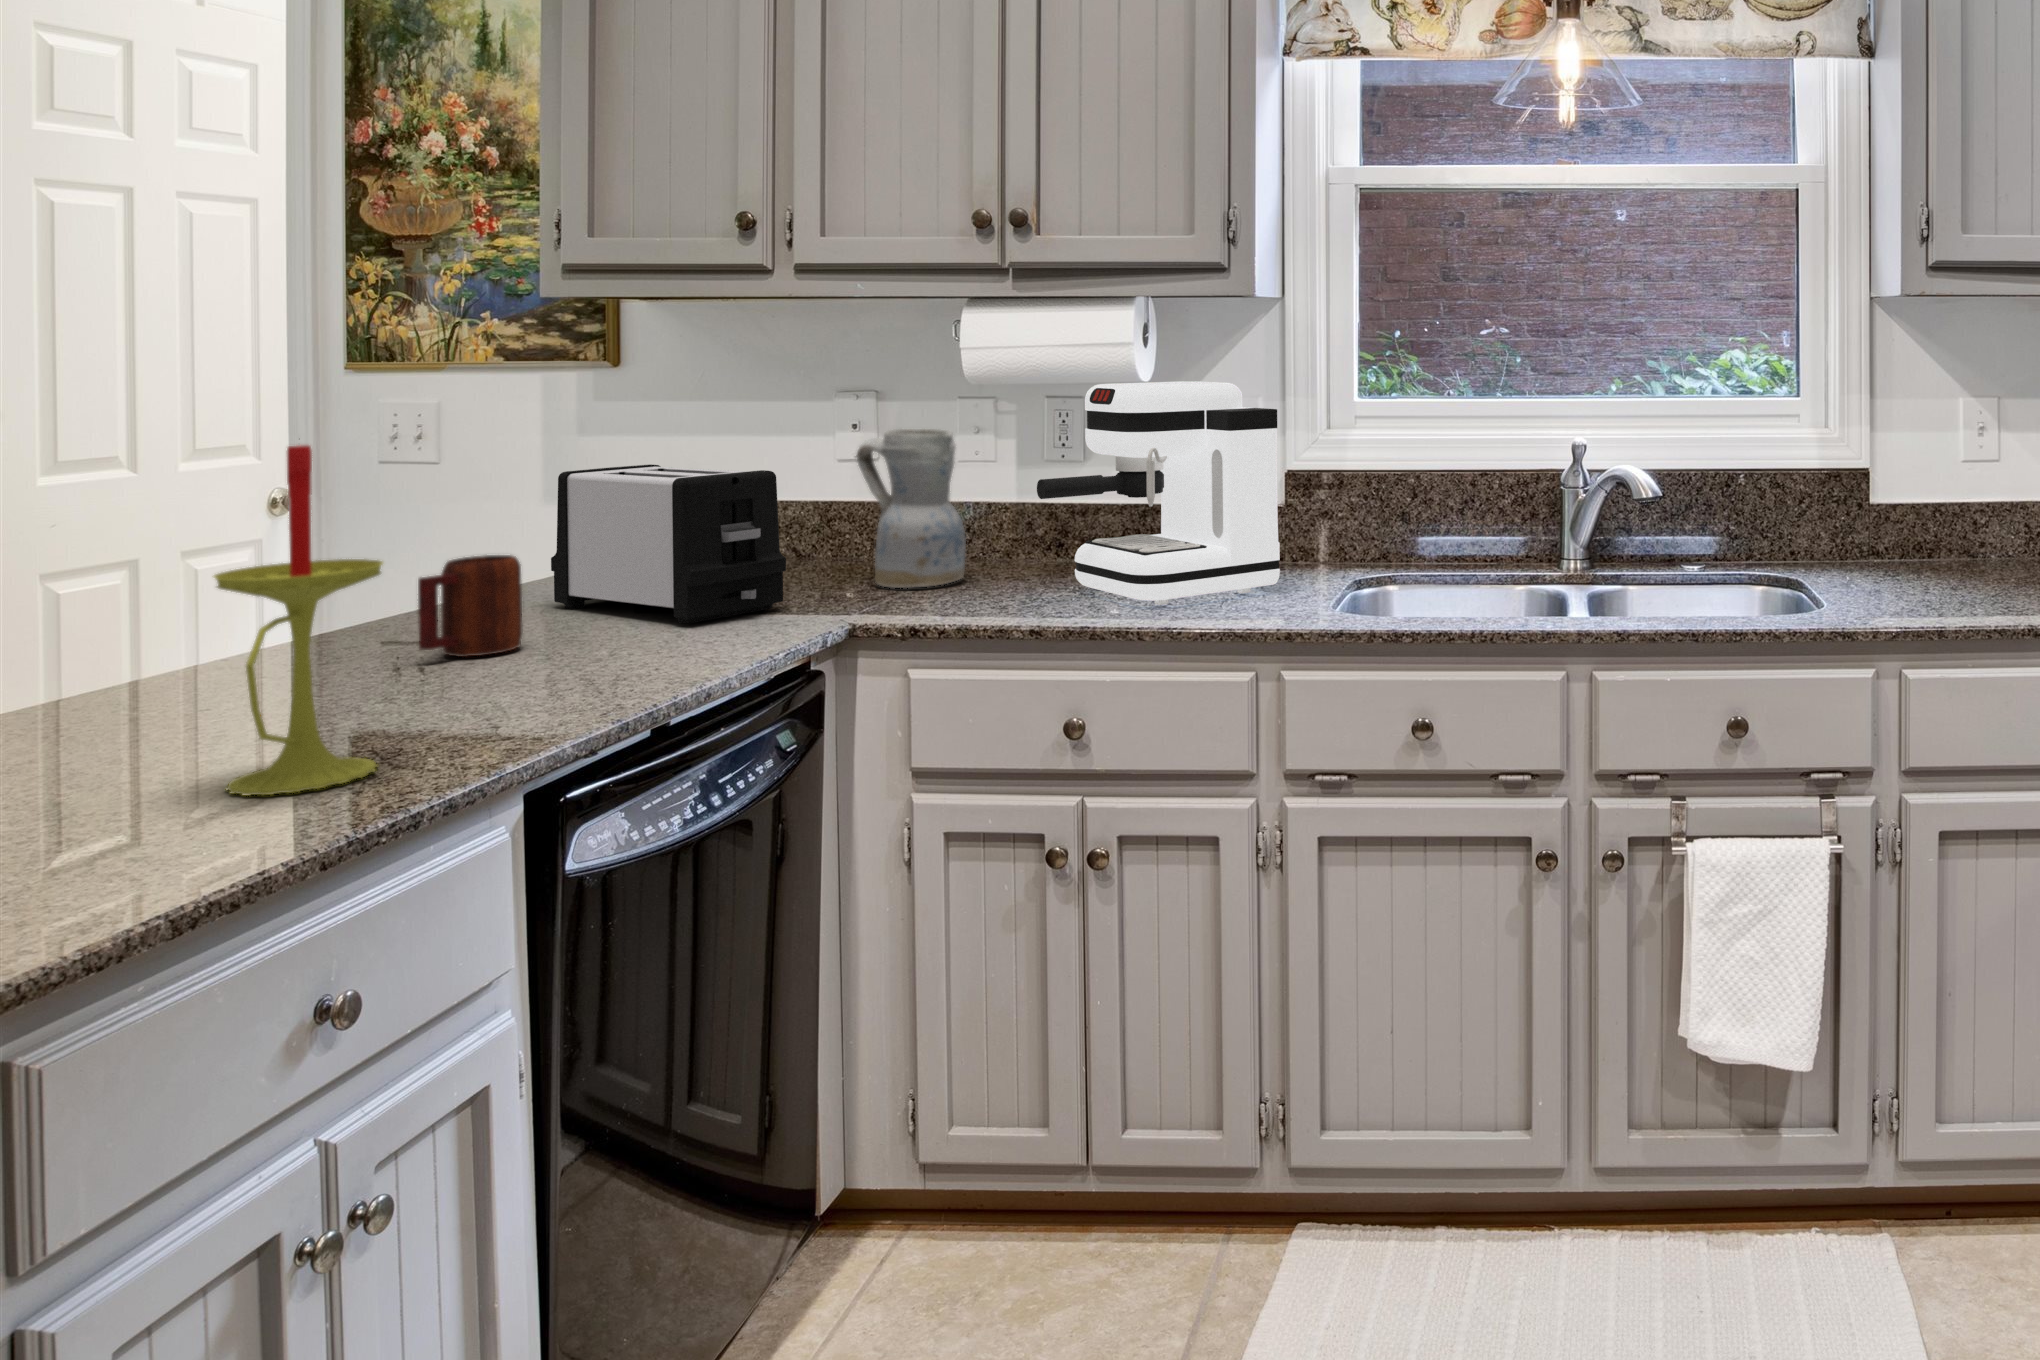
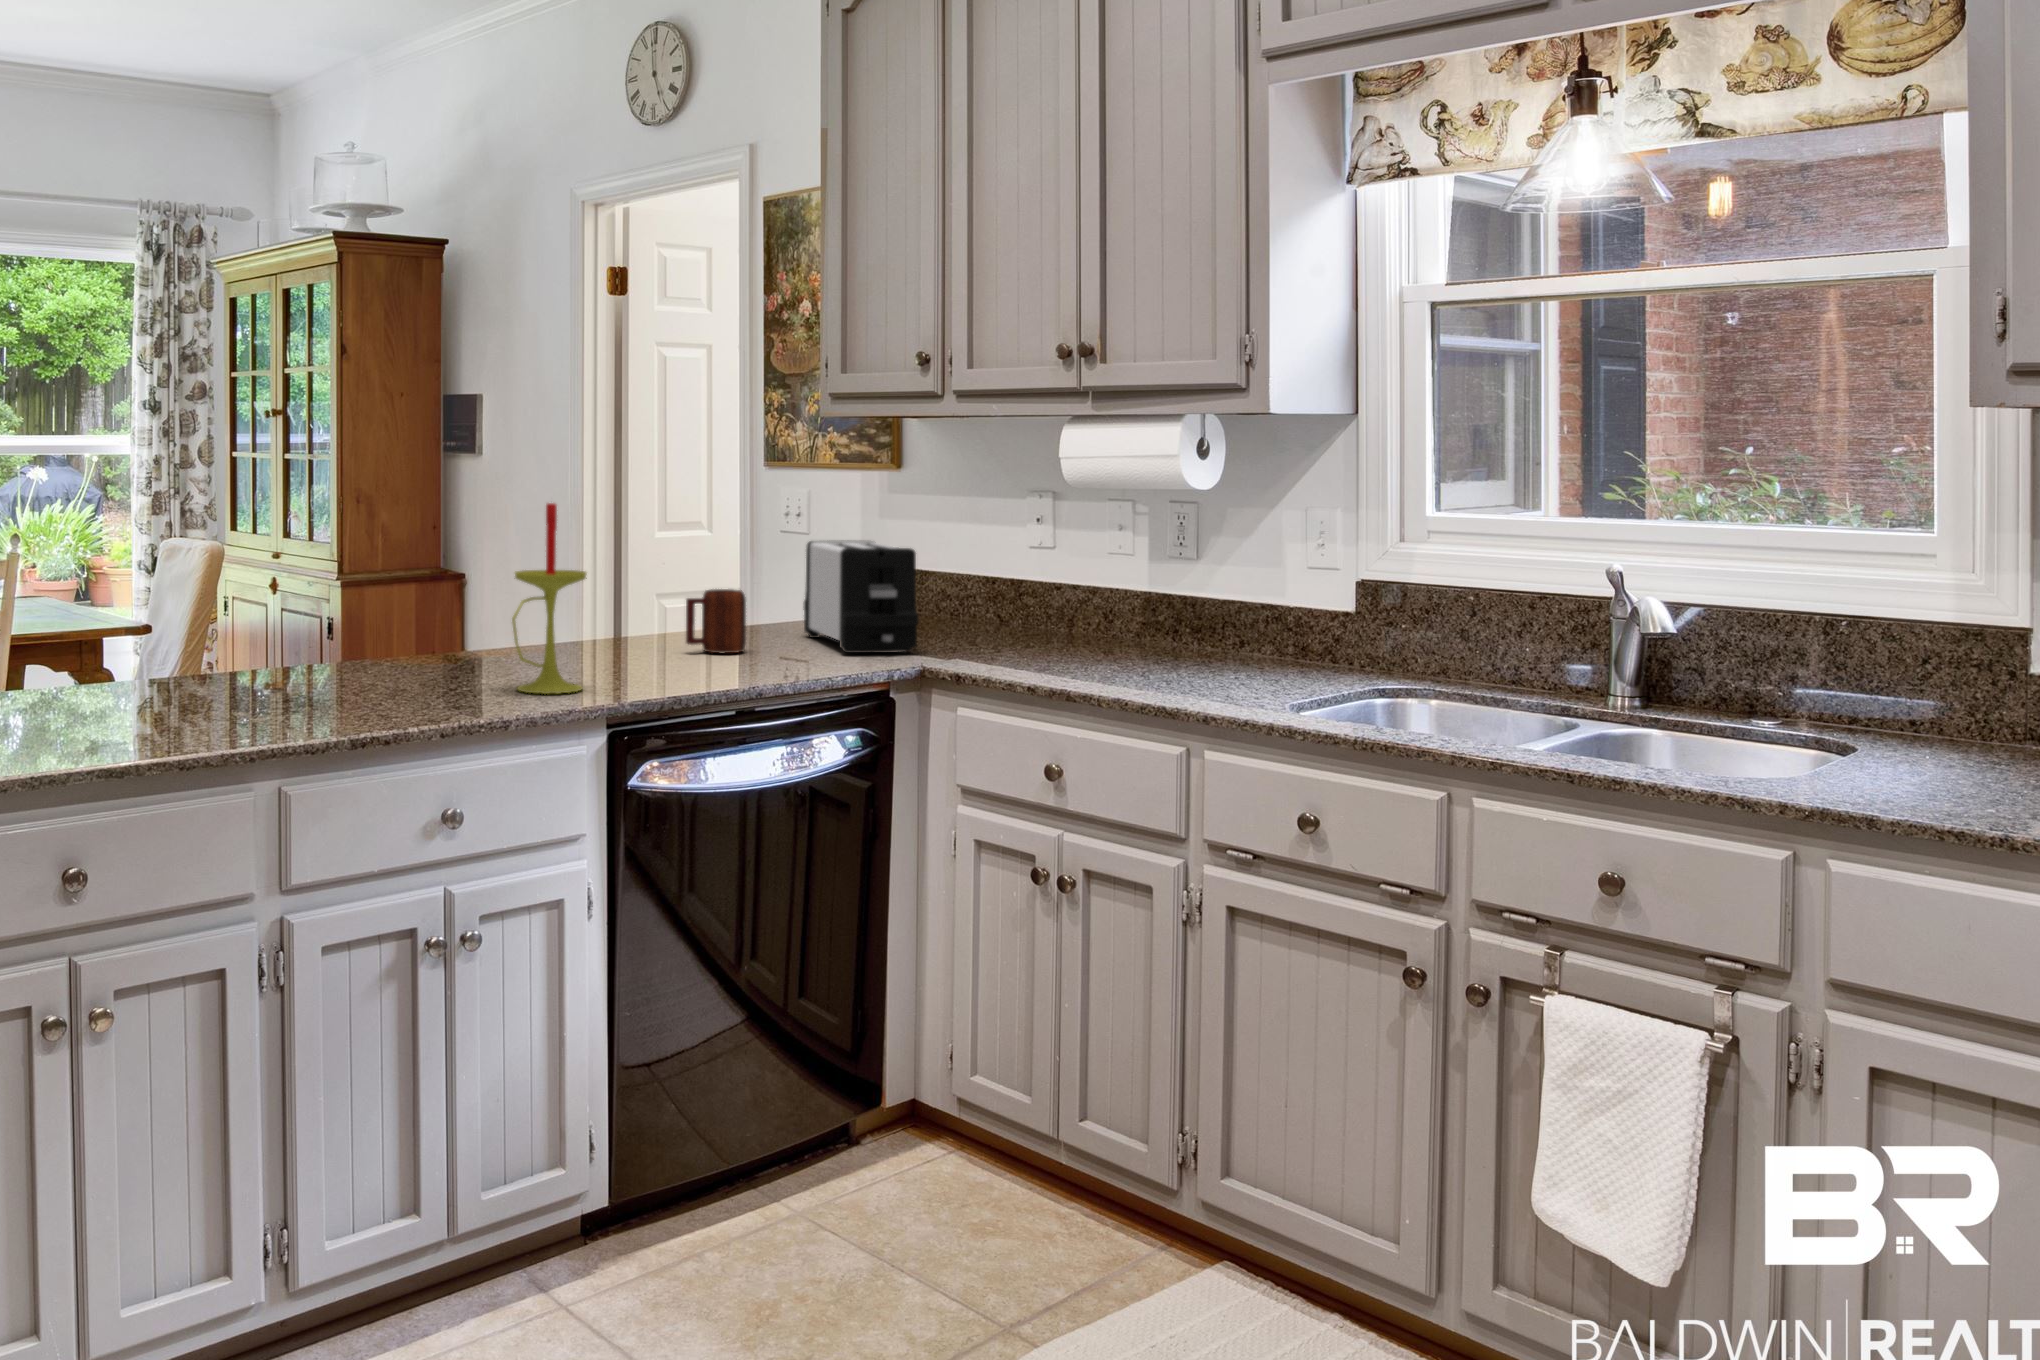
coffee maker: present [1037,381,1280,605] -> none [1082,493,1280,689]
ceramic pitcher: present [856,429,966,588] -> none [999,524,1074,654]

